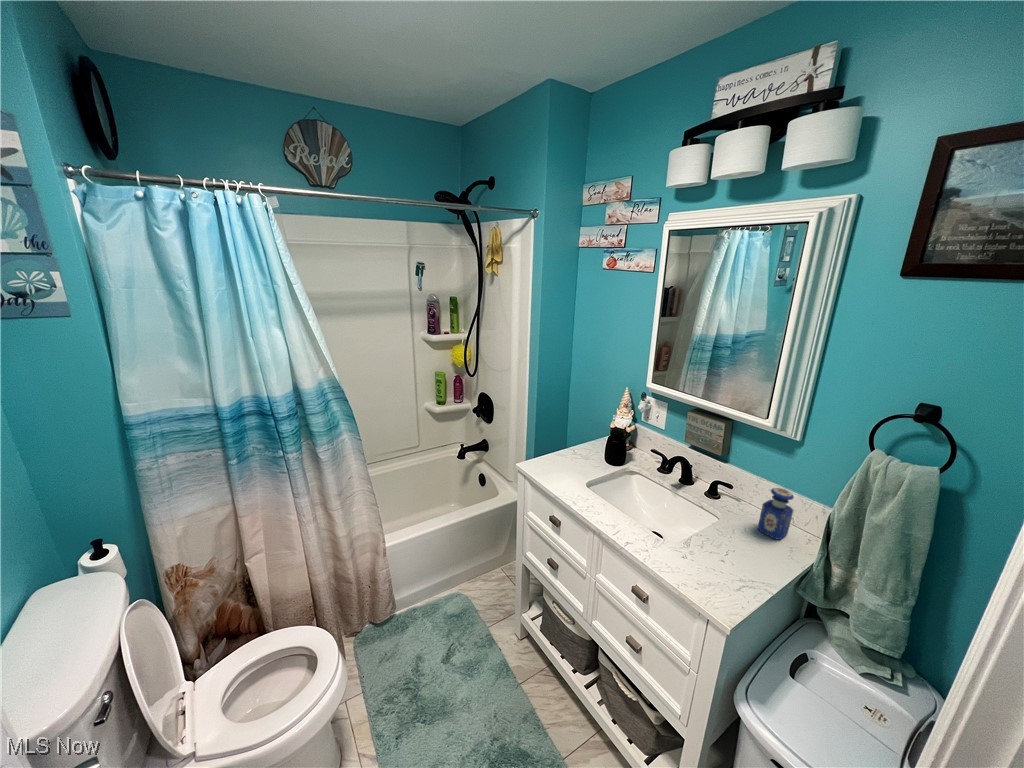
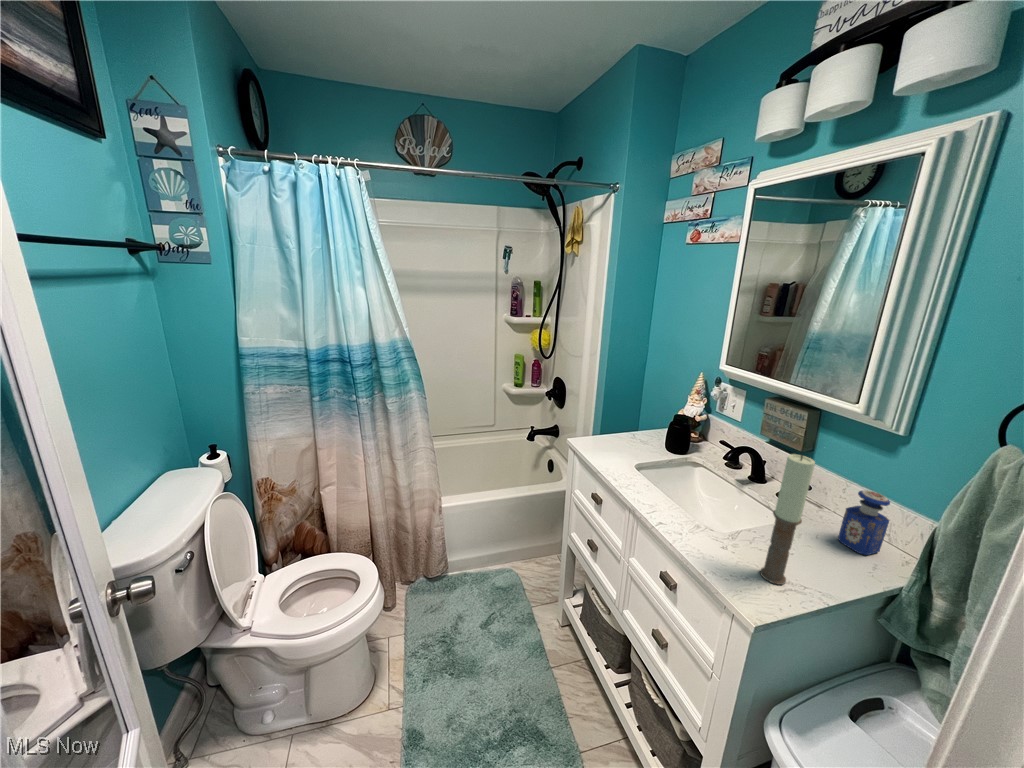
candle: none [716,477,756,584] -> present [760,454,815,585]

